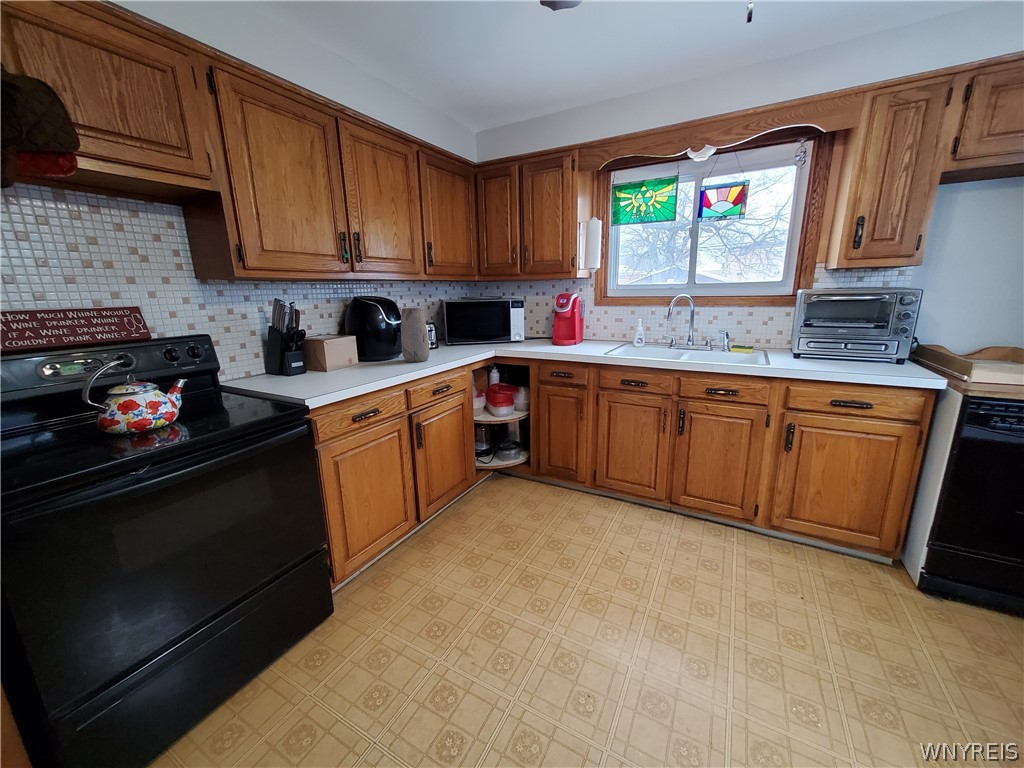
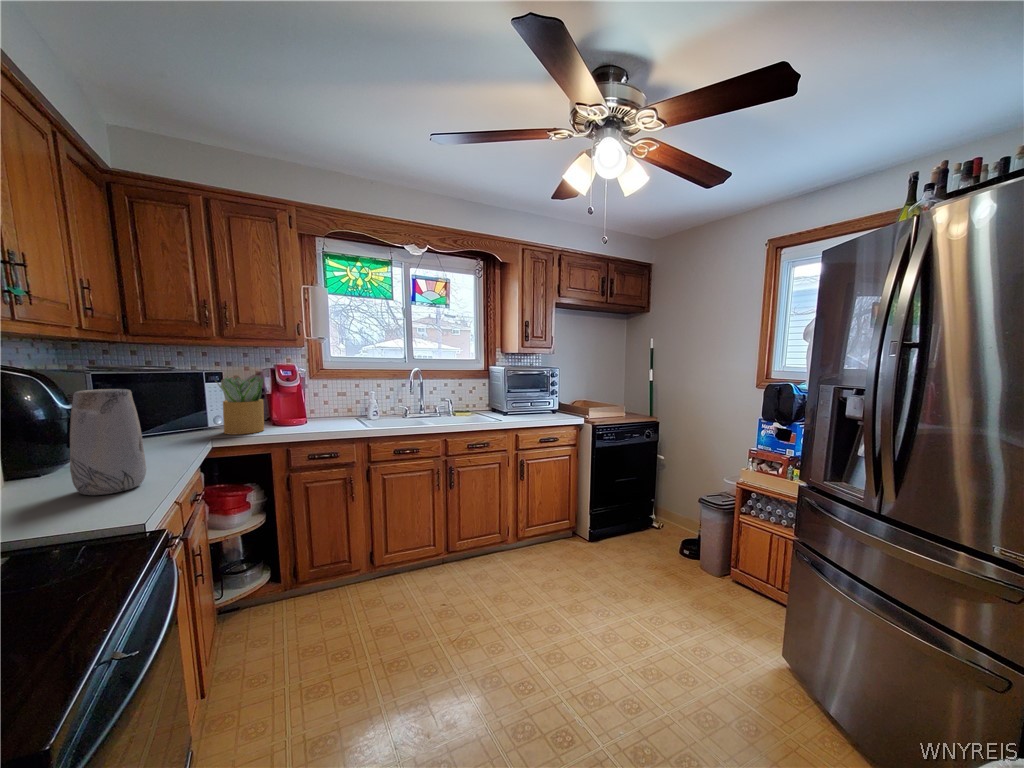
potted plant: none [512,303,541,346] -> present [216,376,264,435]

